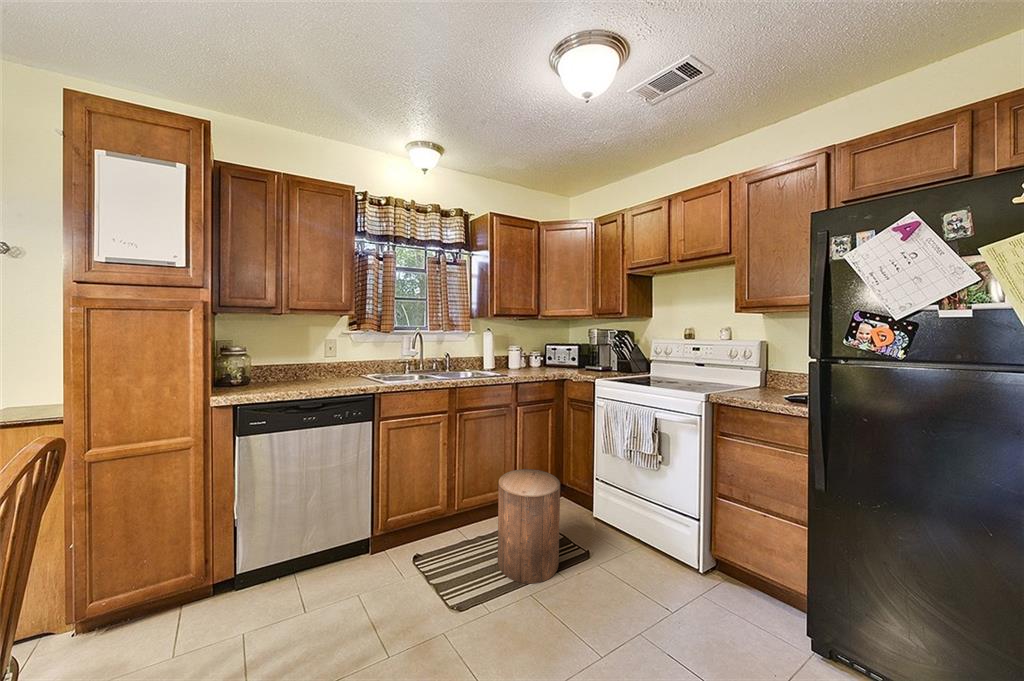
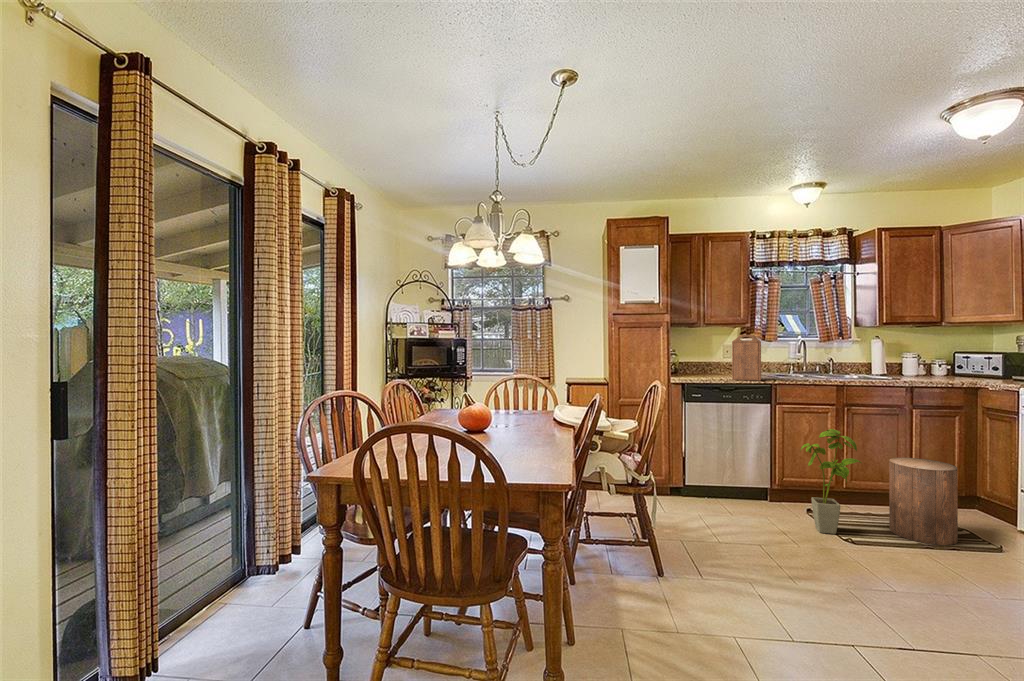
cutting board: none [318,327,359,392] -> present [732,335,761,381]
house plant: none [395,465,470,617] -> present [801,429,862,534]

